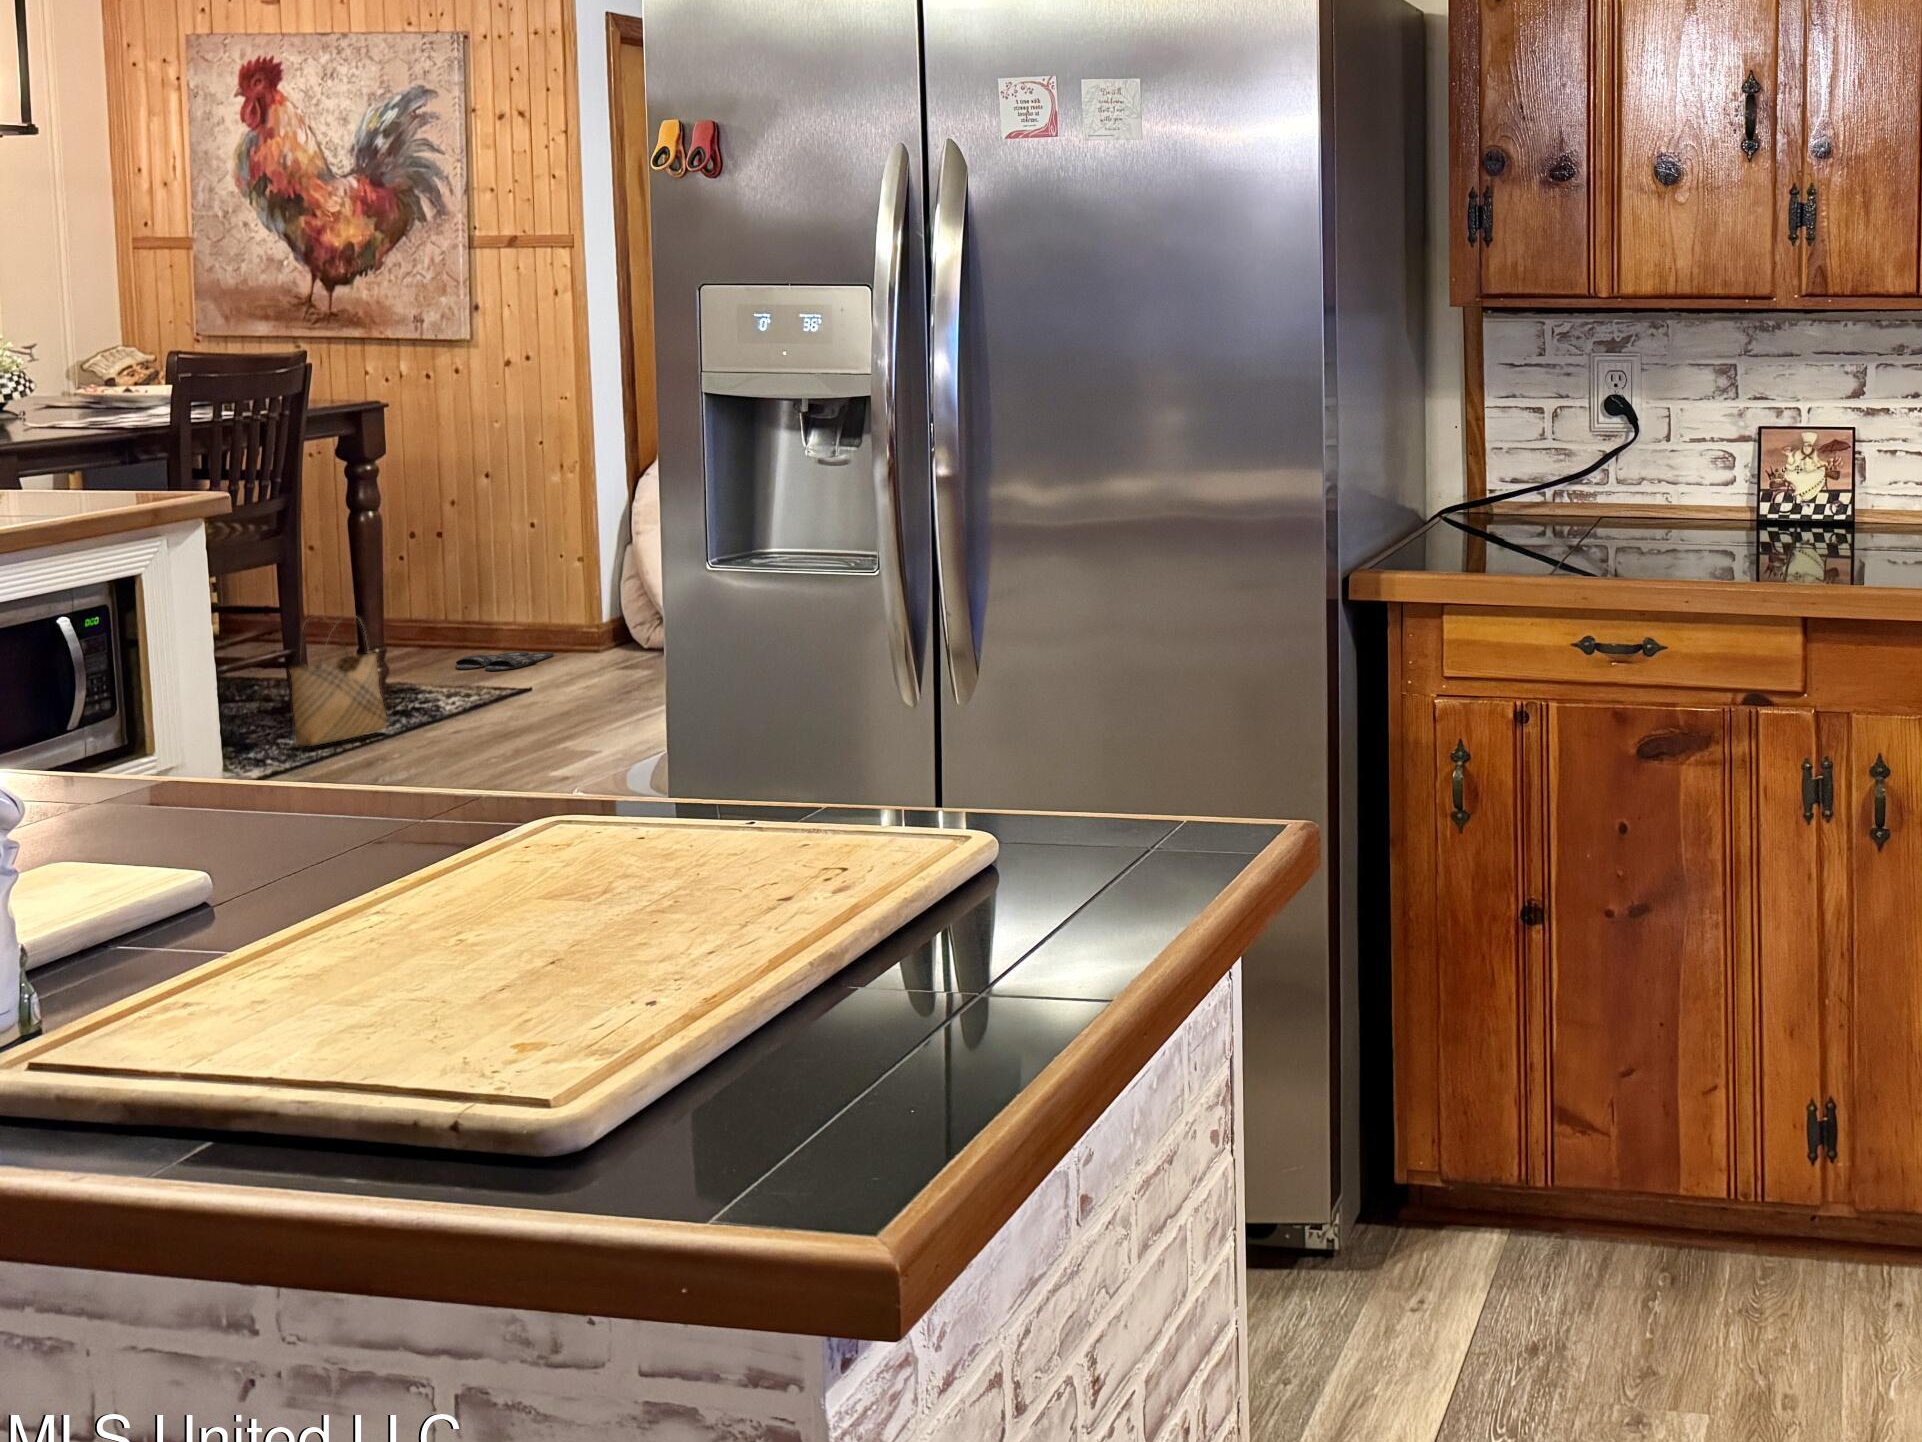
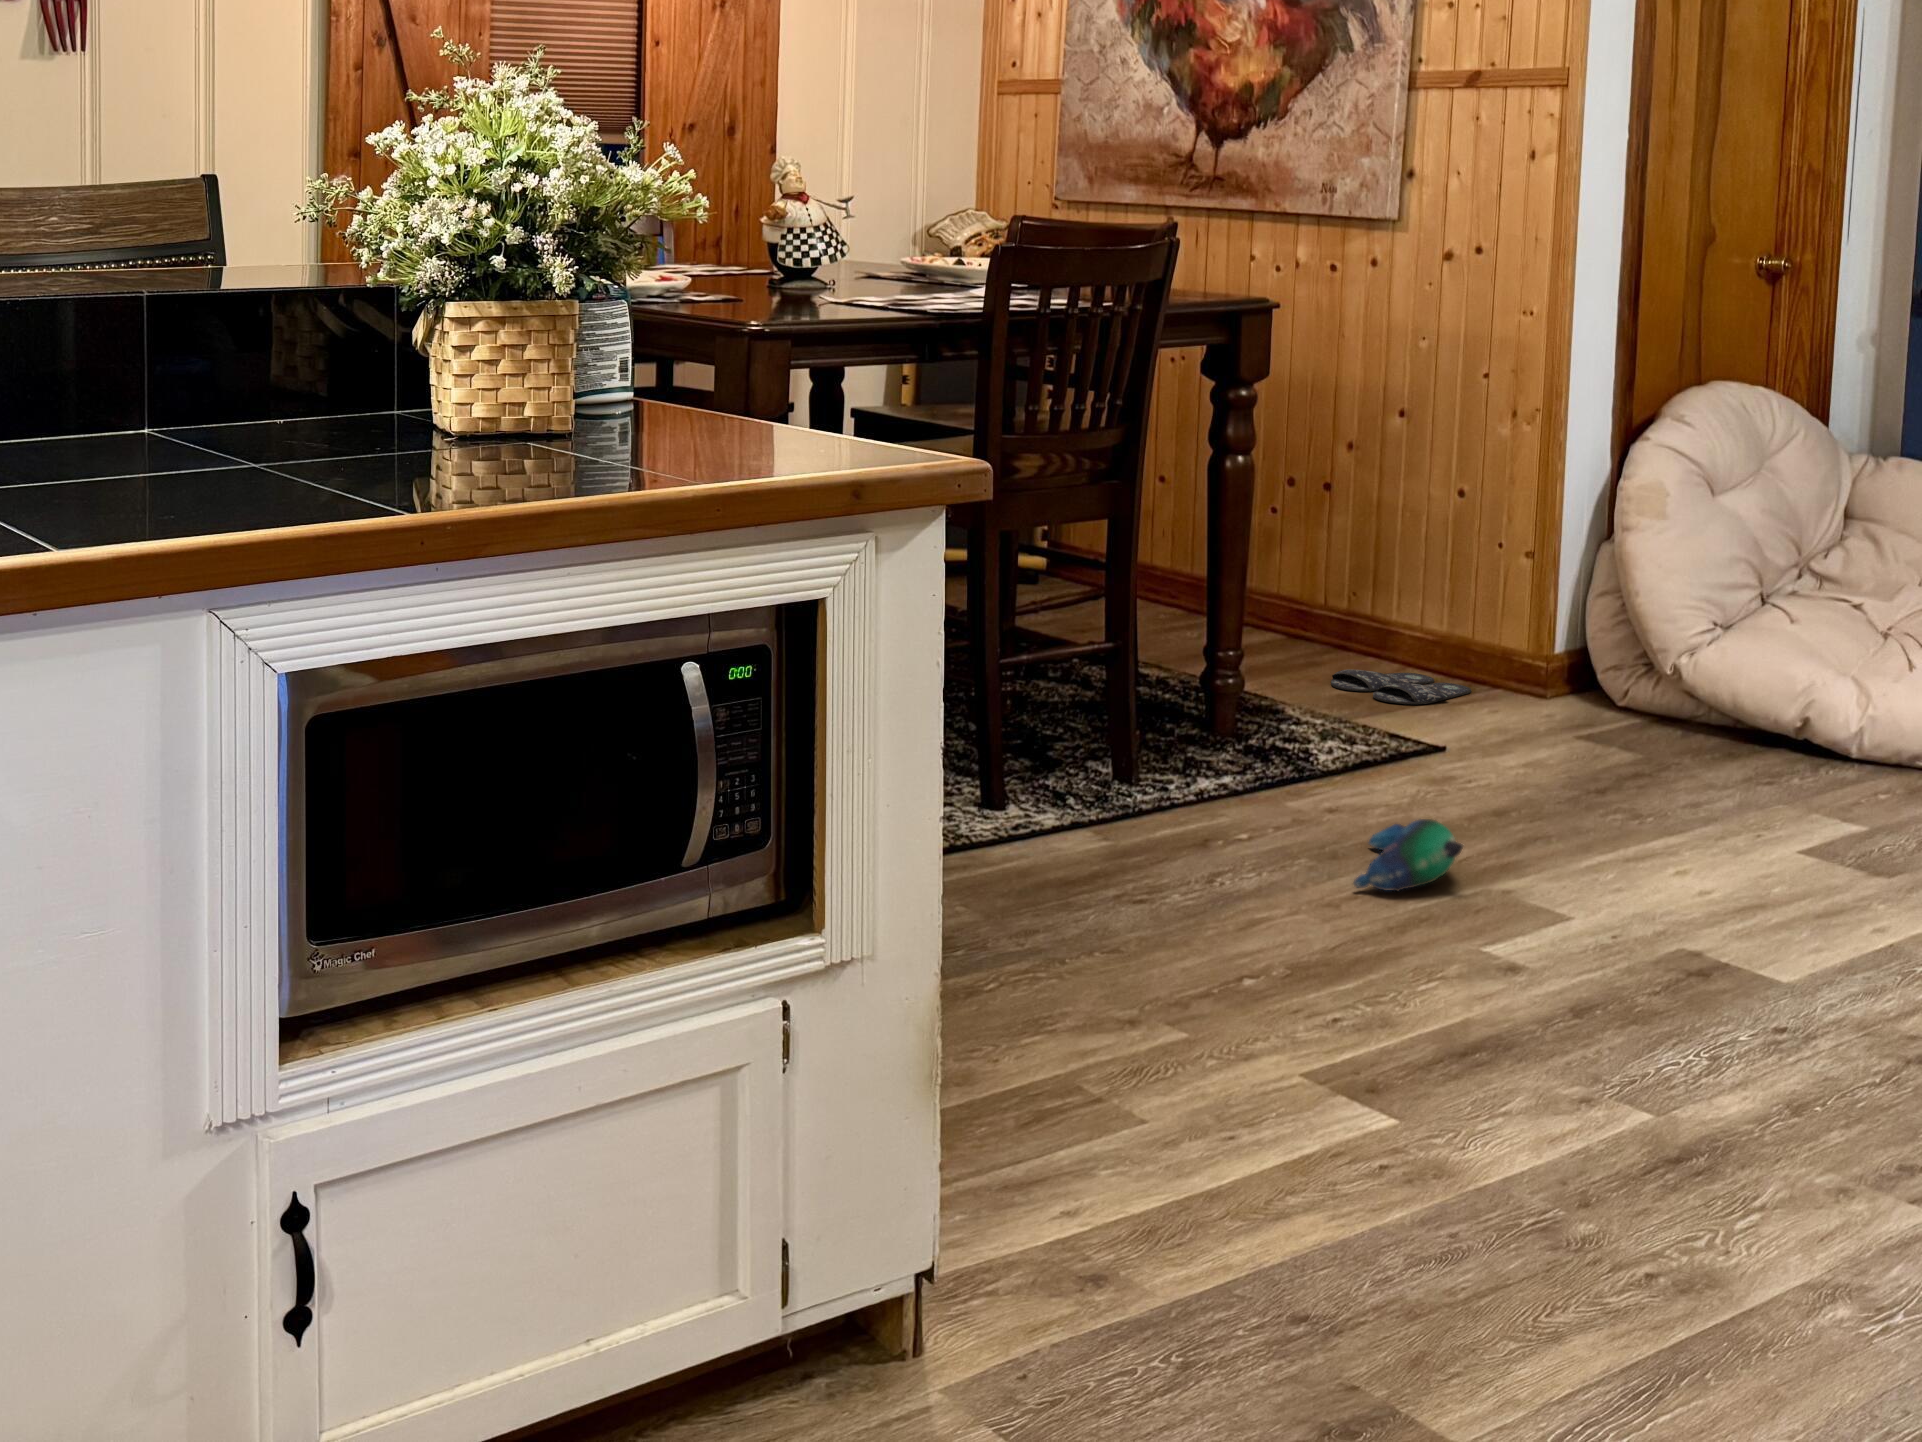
woven basket: present [290,615,387,746] -> none [1112,597,1236,786]
plush toy: none [468,715,535,763] -> present [1354,819,1463,891]

